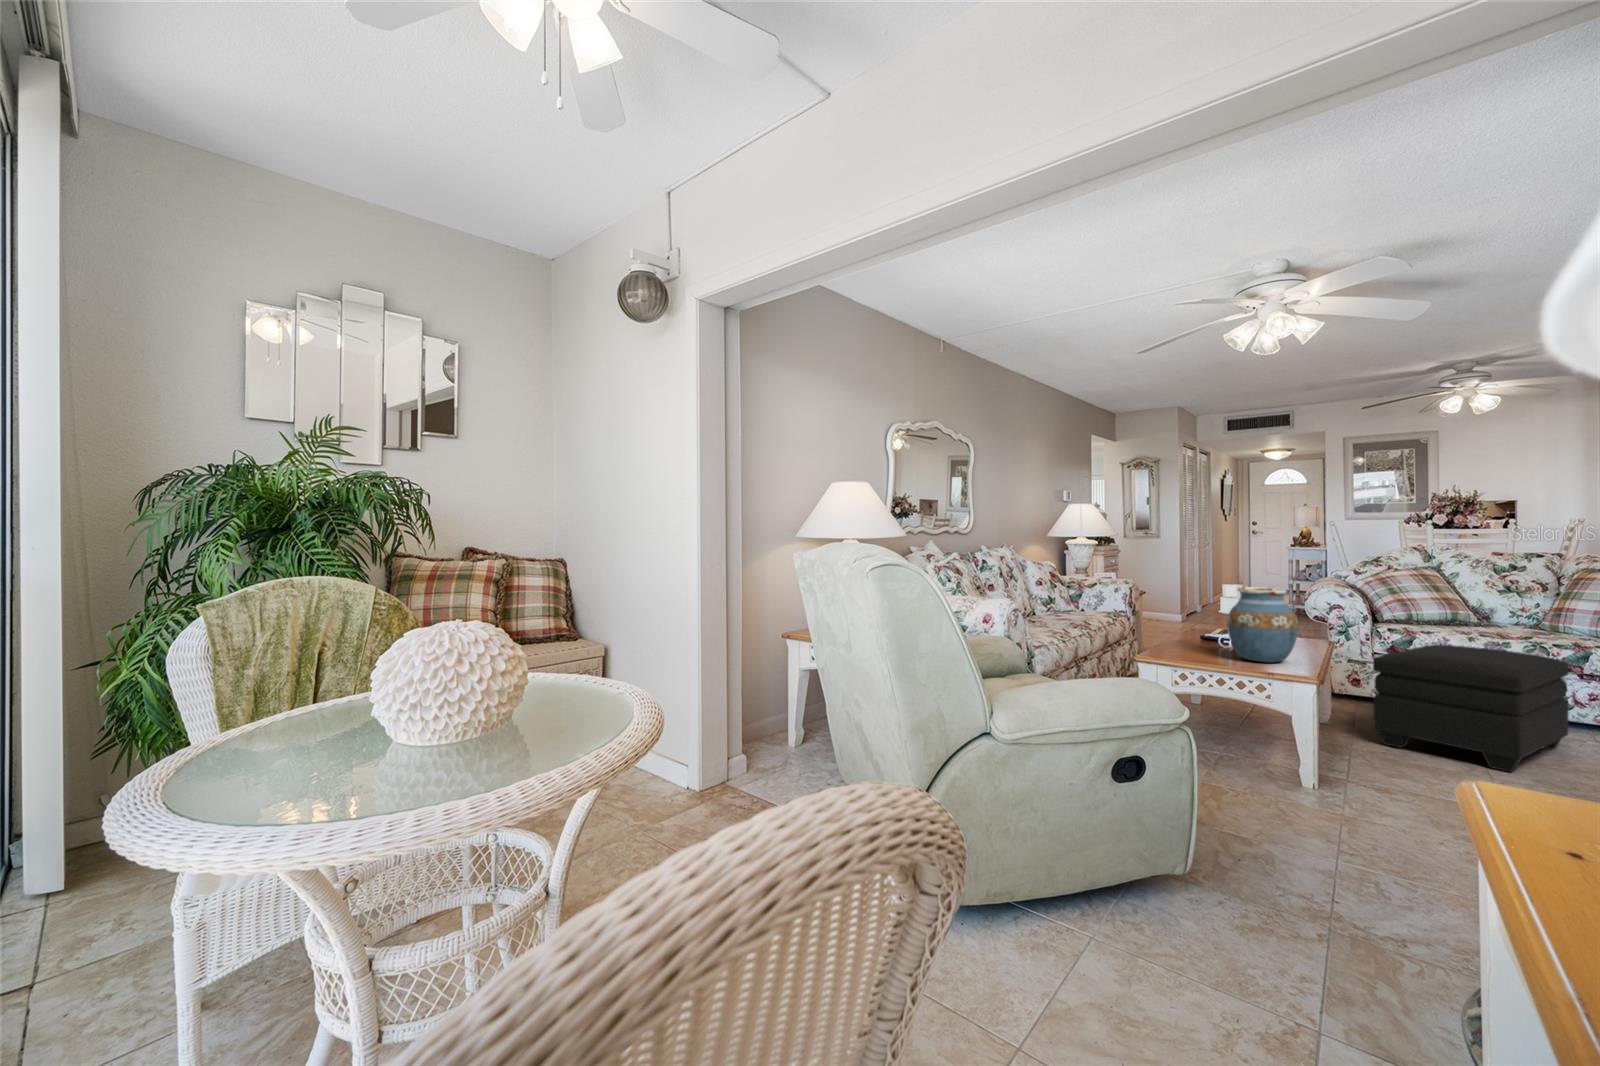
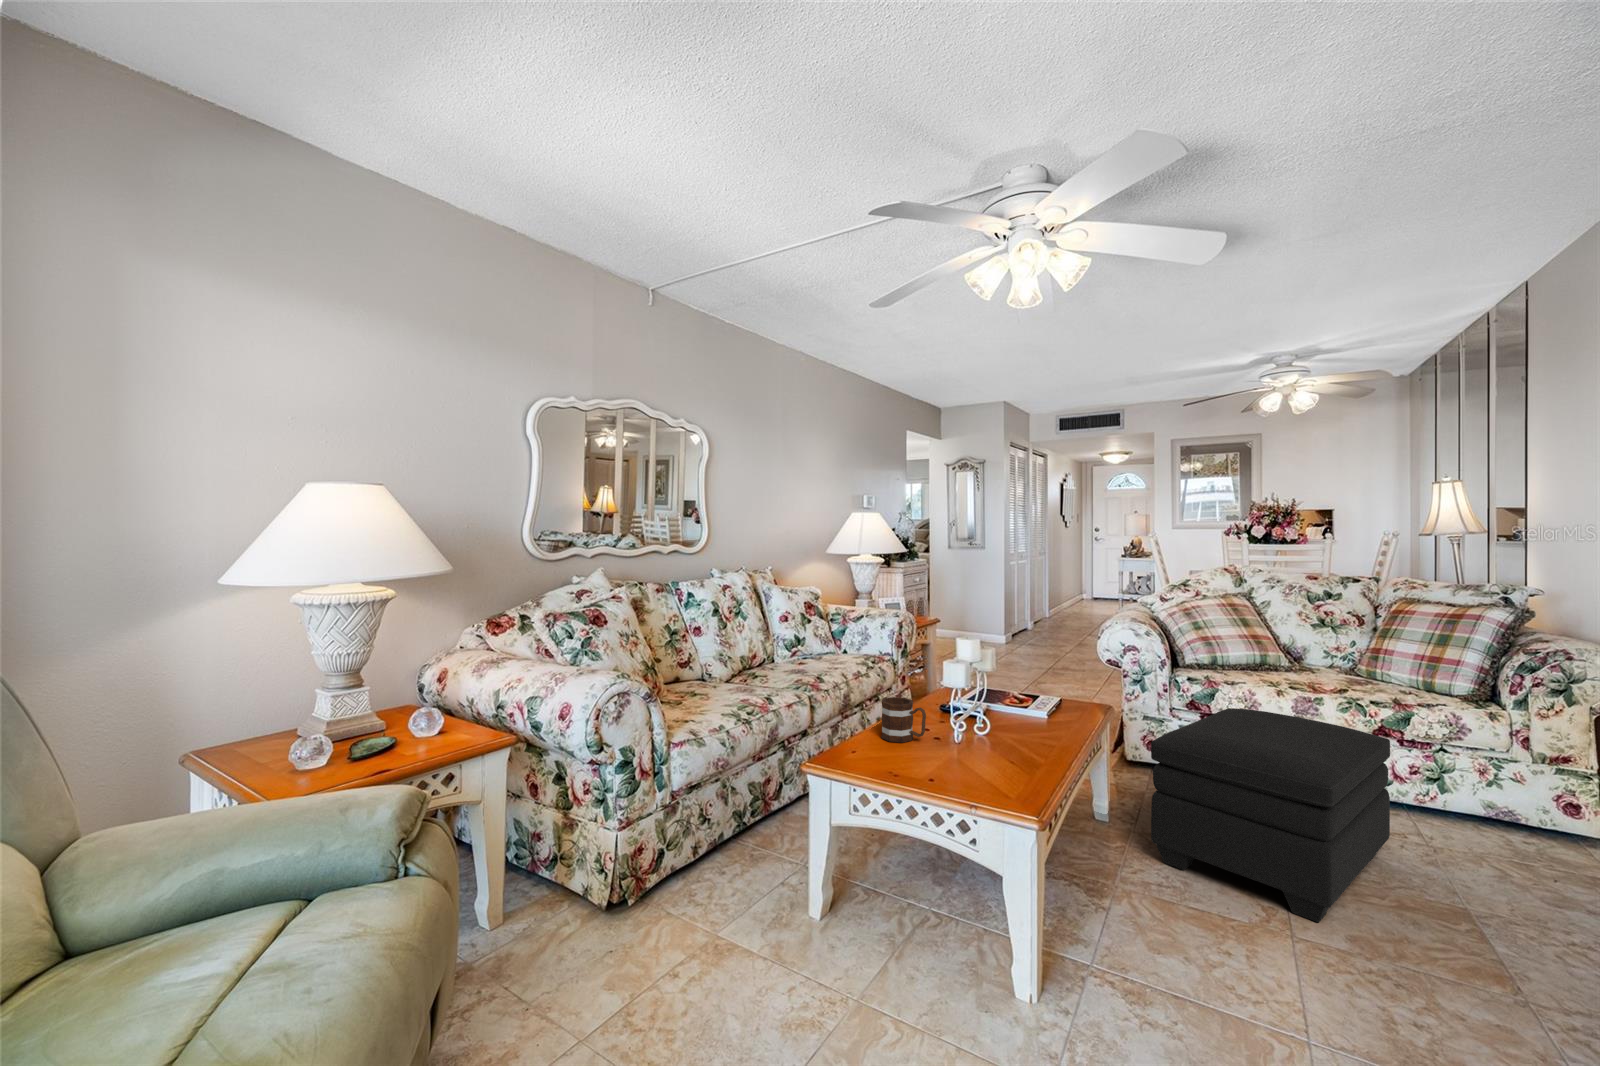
vase: present [1227,587,1298,662] -> none [940,650,1032,772]
mug: none [1171,623,1208,651] -> present [881,697,926,743]

